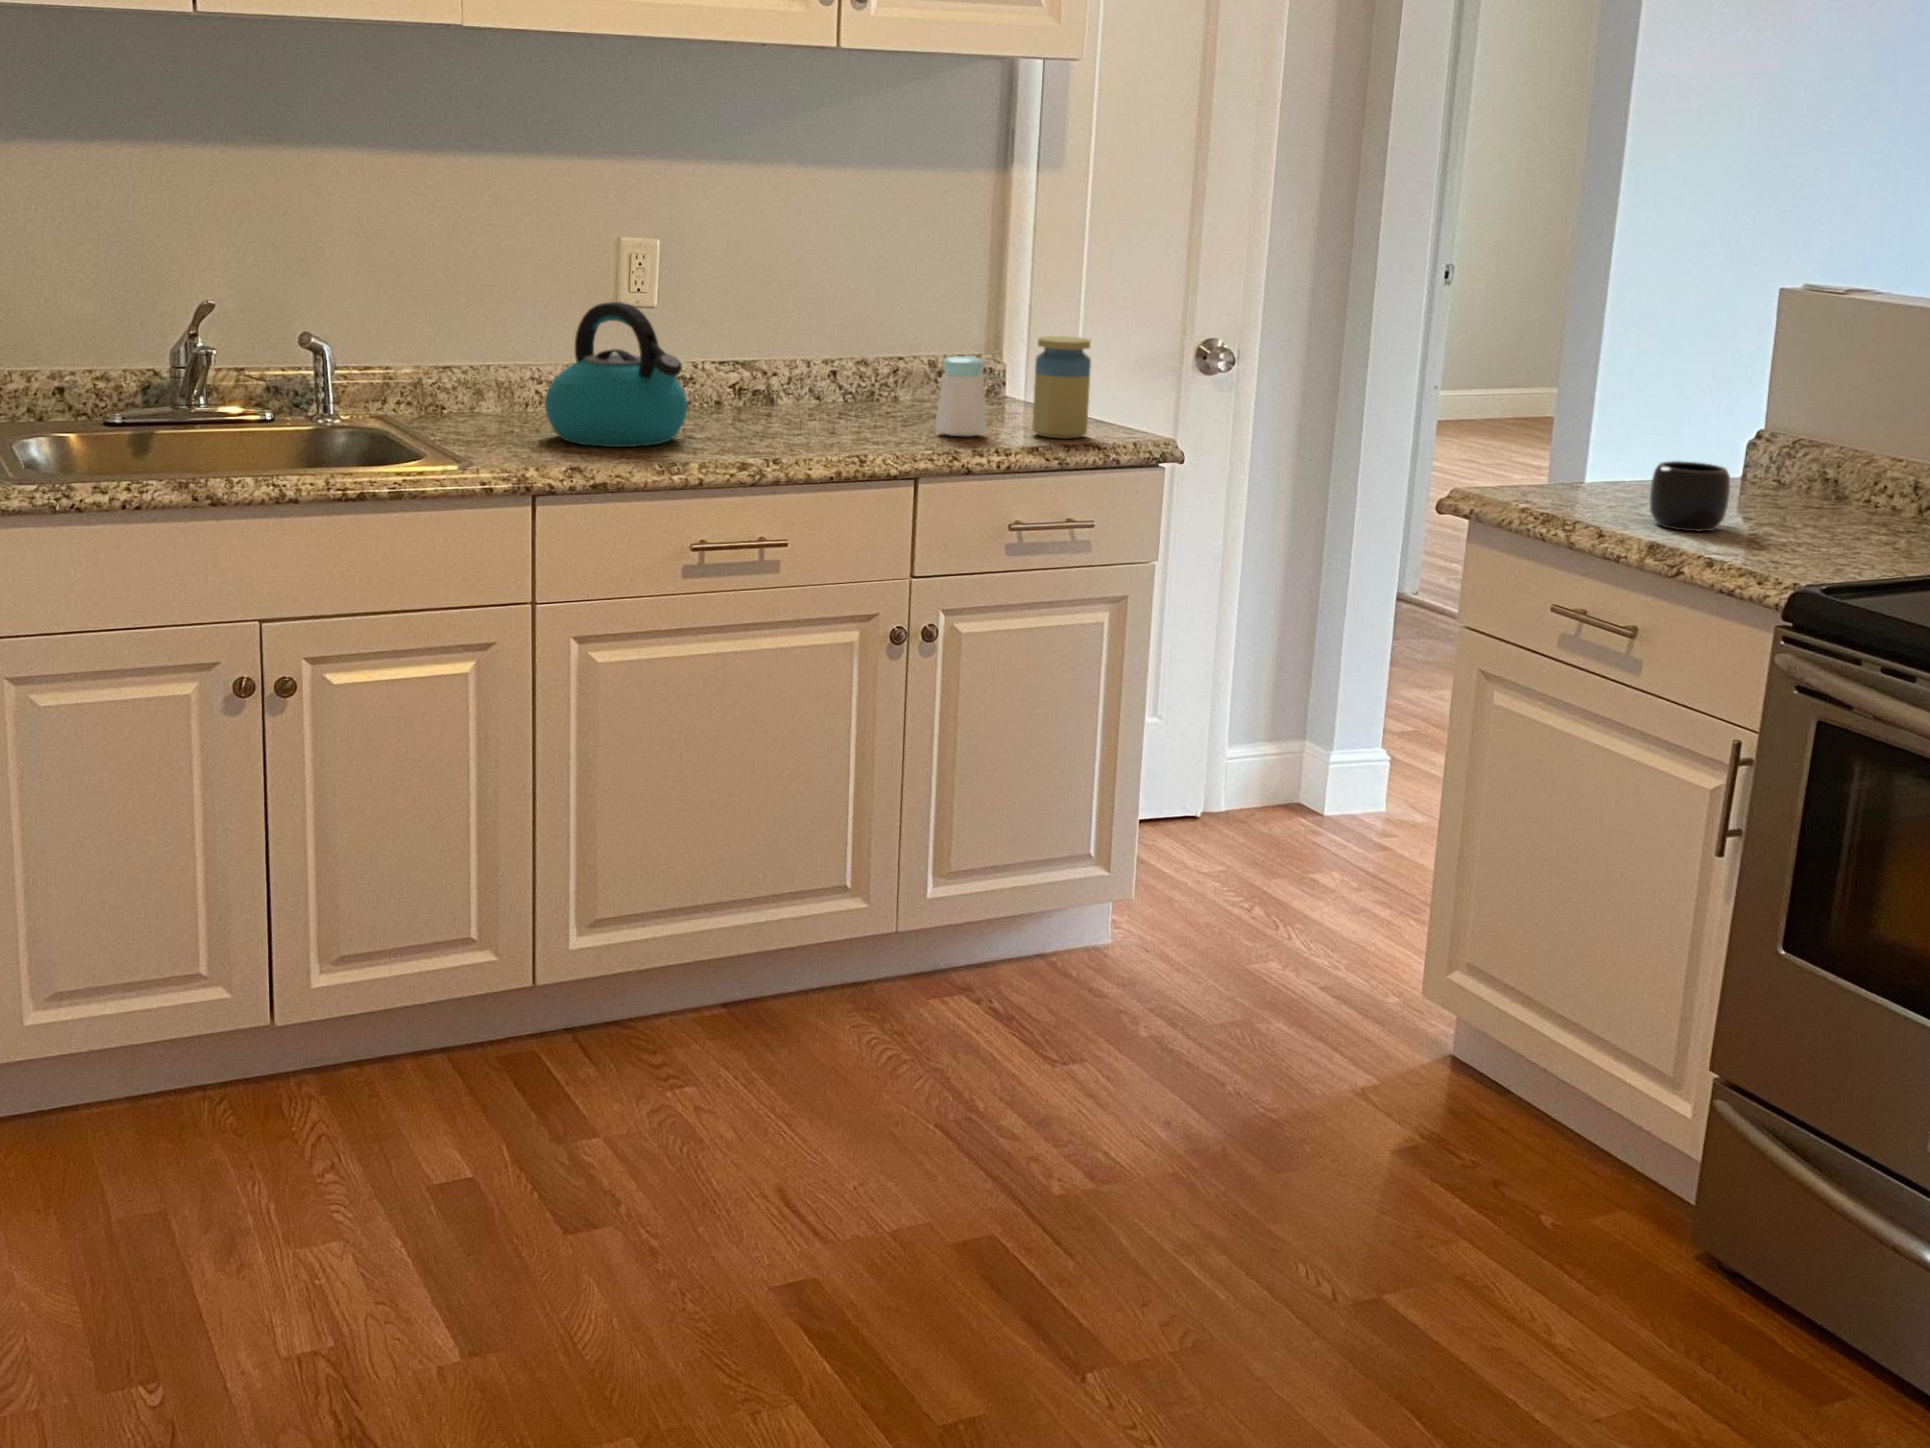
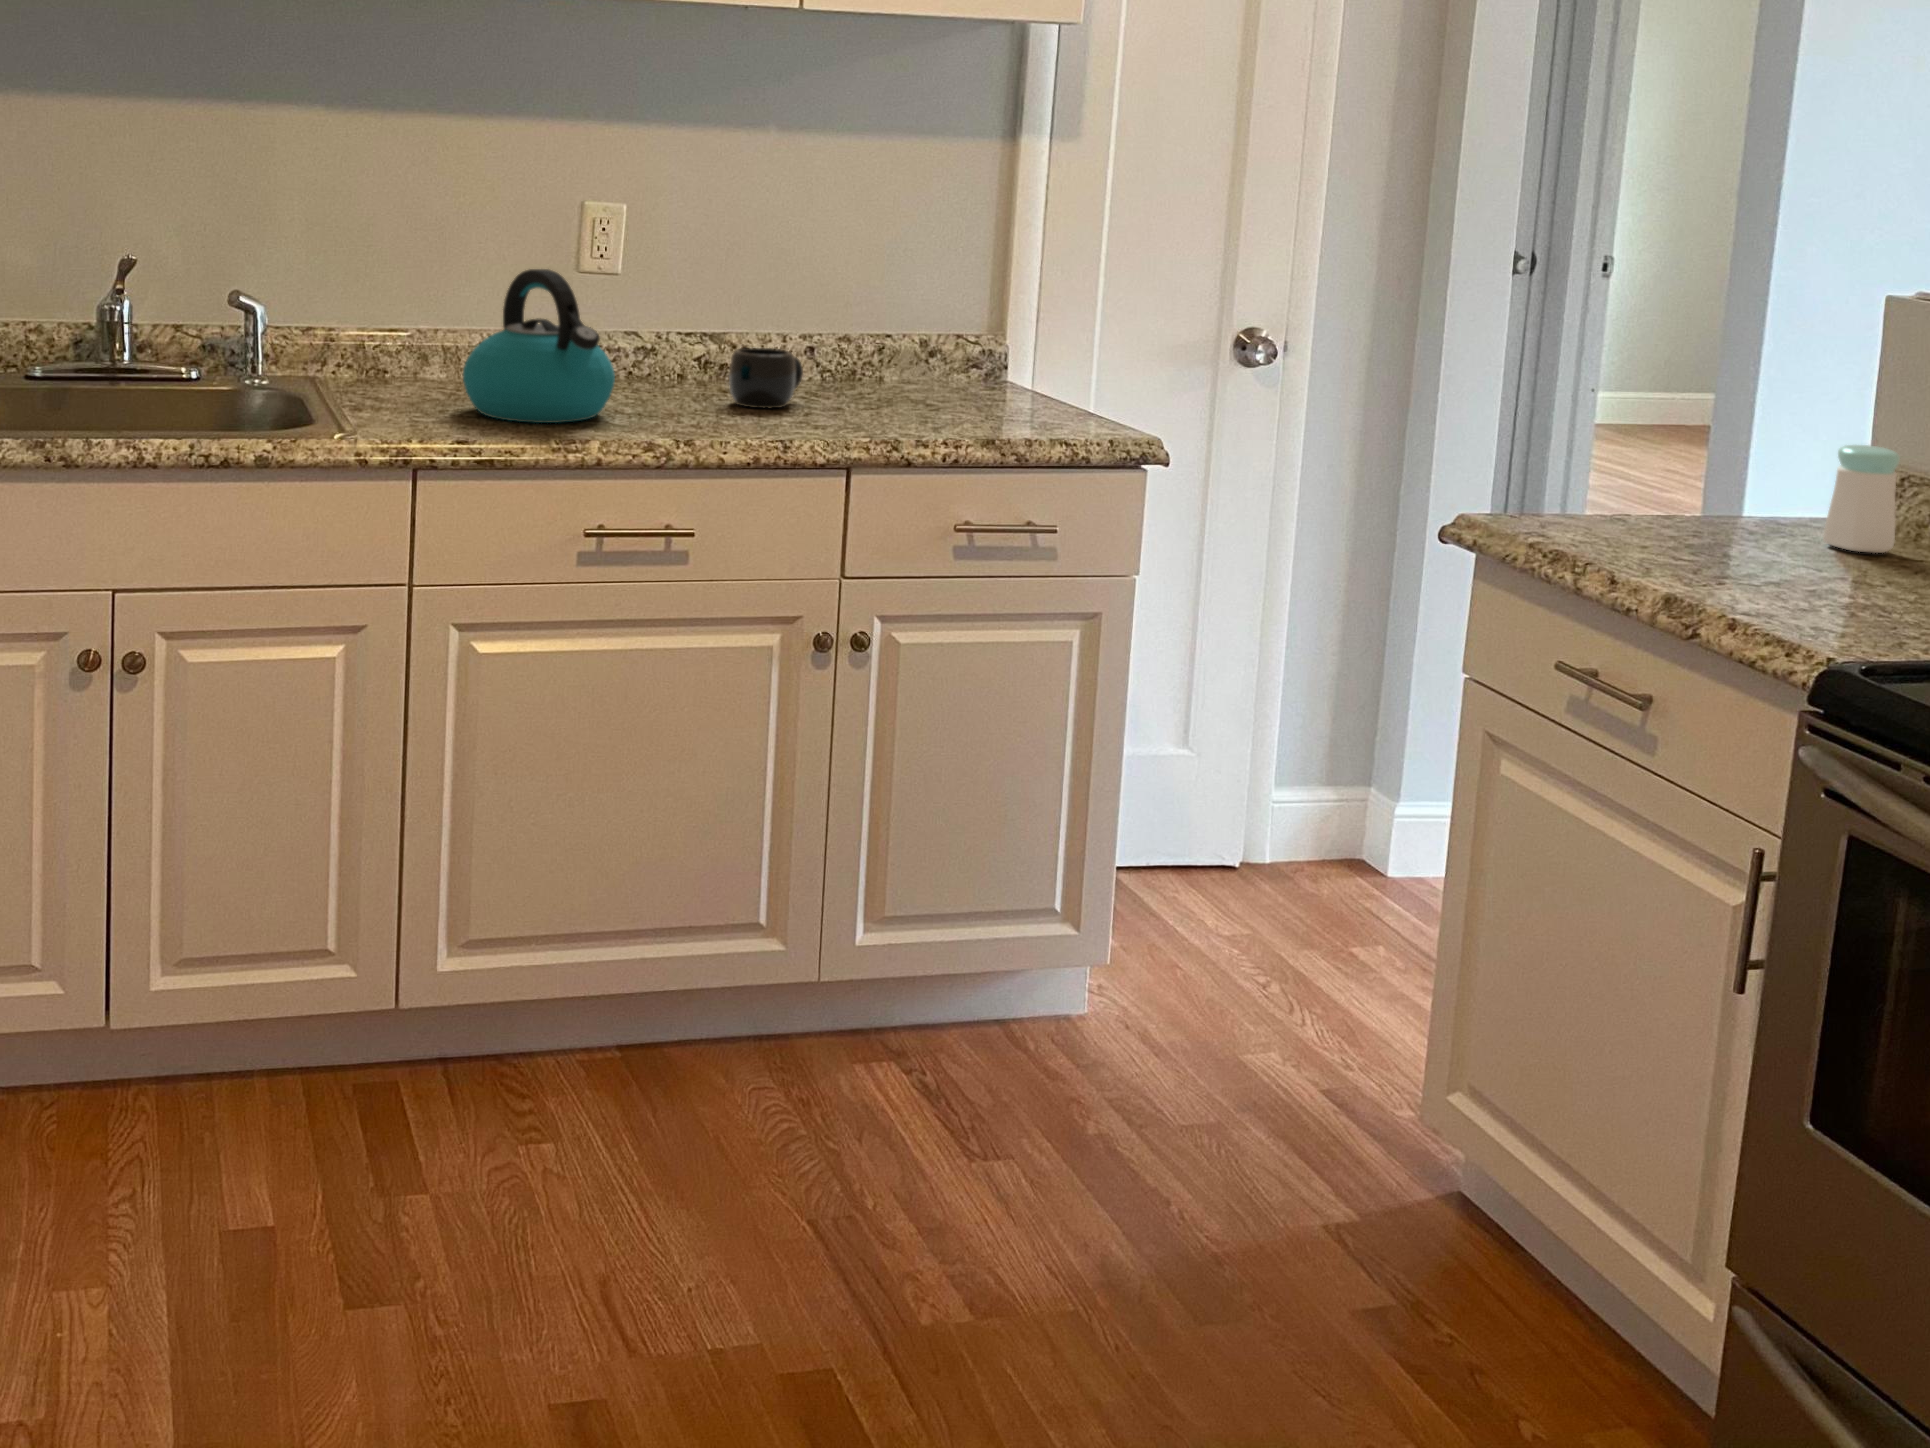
jar: present [1032,336,1091,439] -> none [1001,320,1070,434]
salt shaker: present [936,356,986,436] -> present [1823,445,1900,553]
mug: present [1650,461,1730,531] -> present [729,348,803,408]

